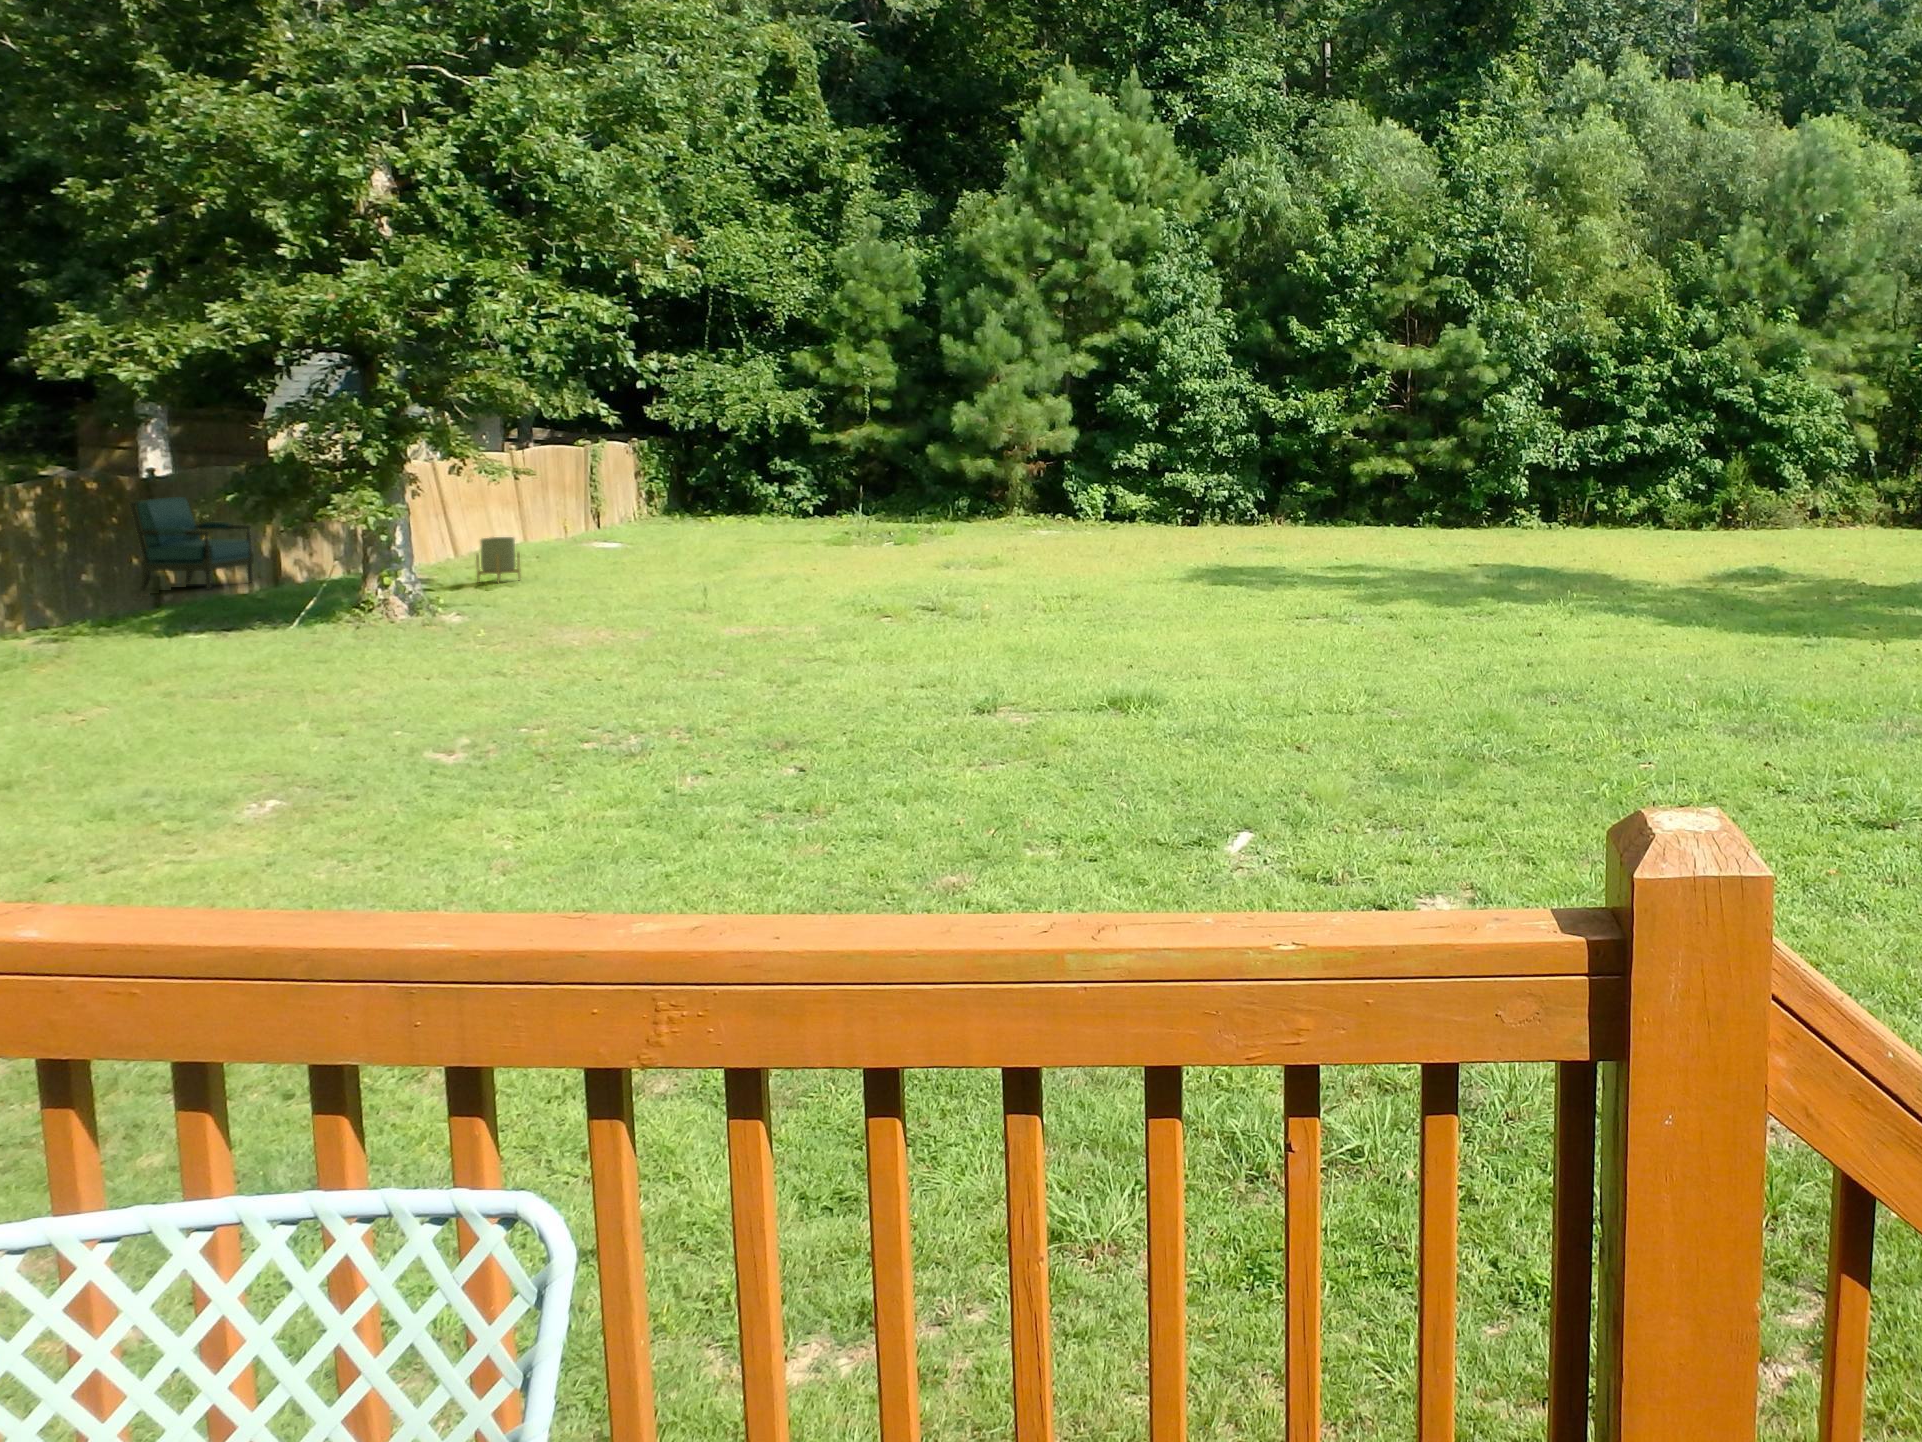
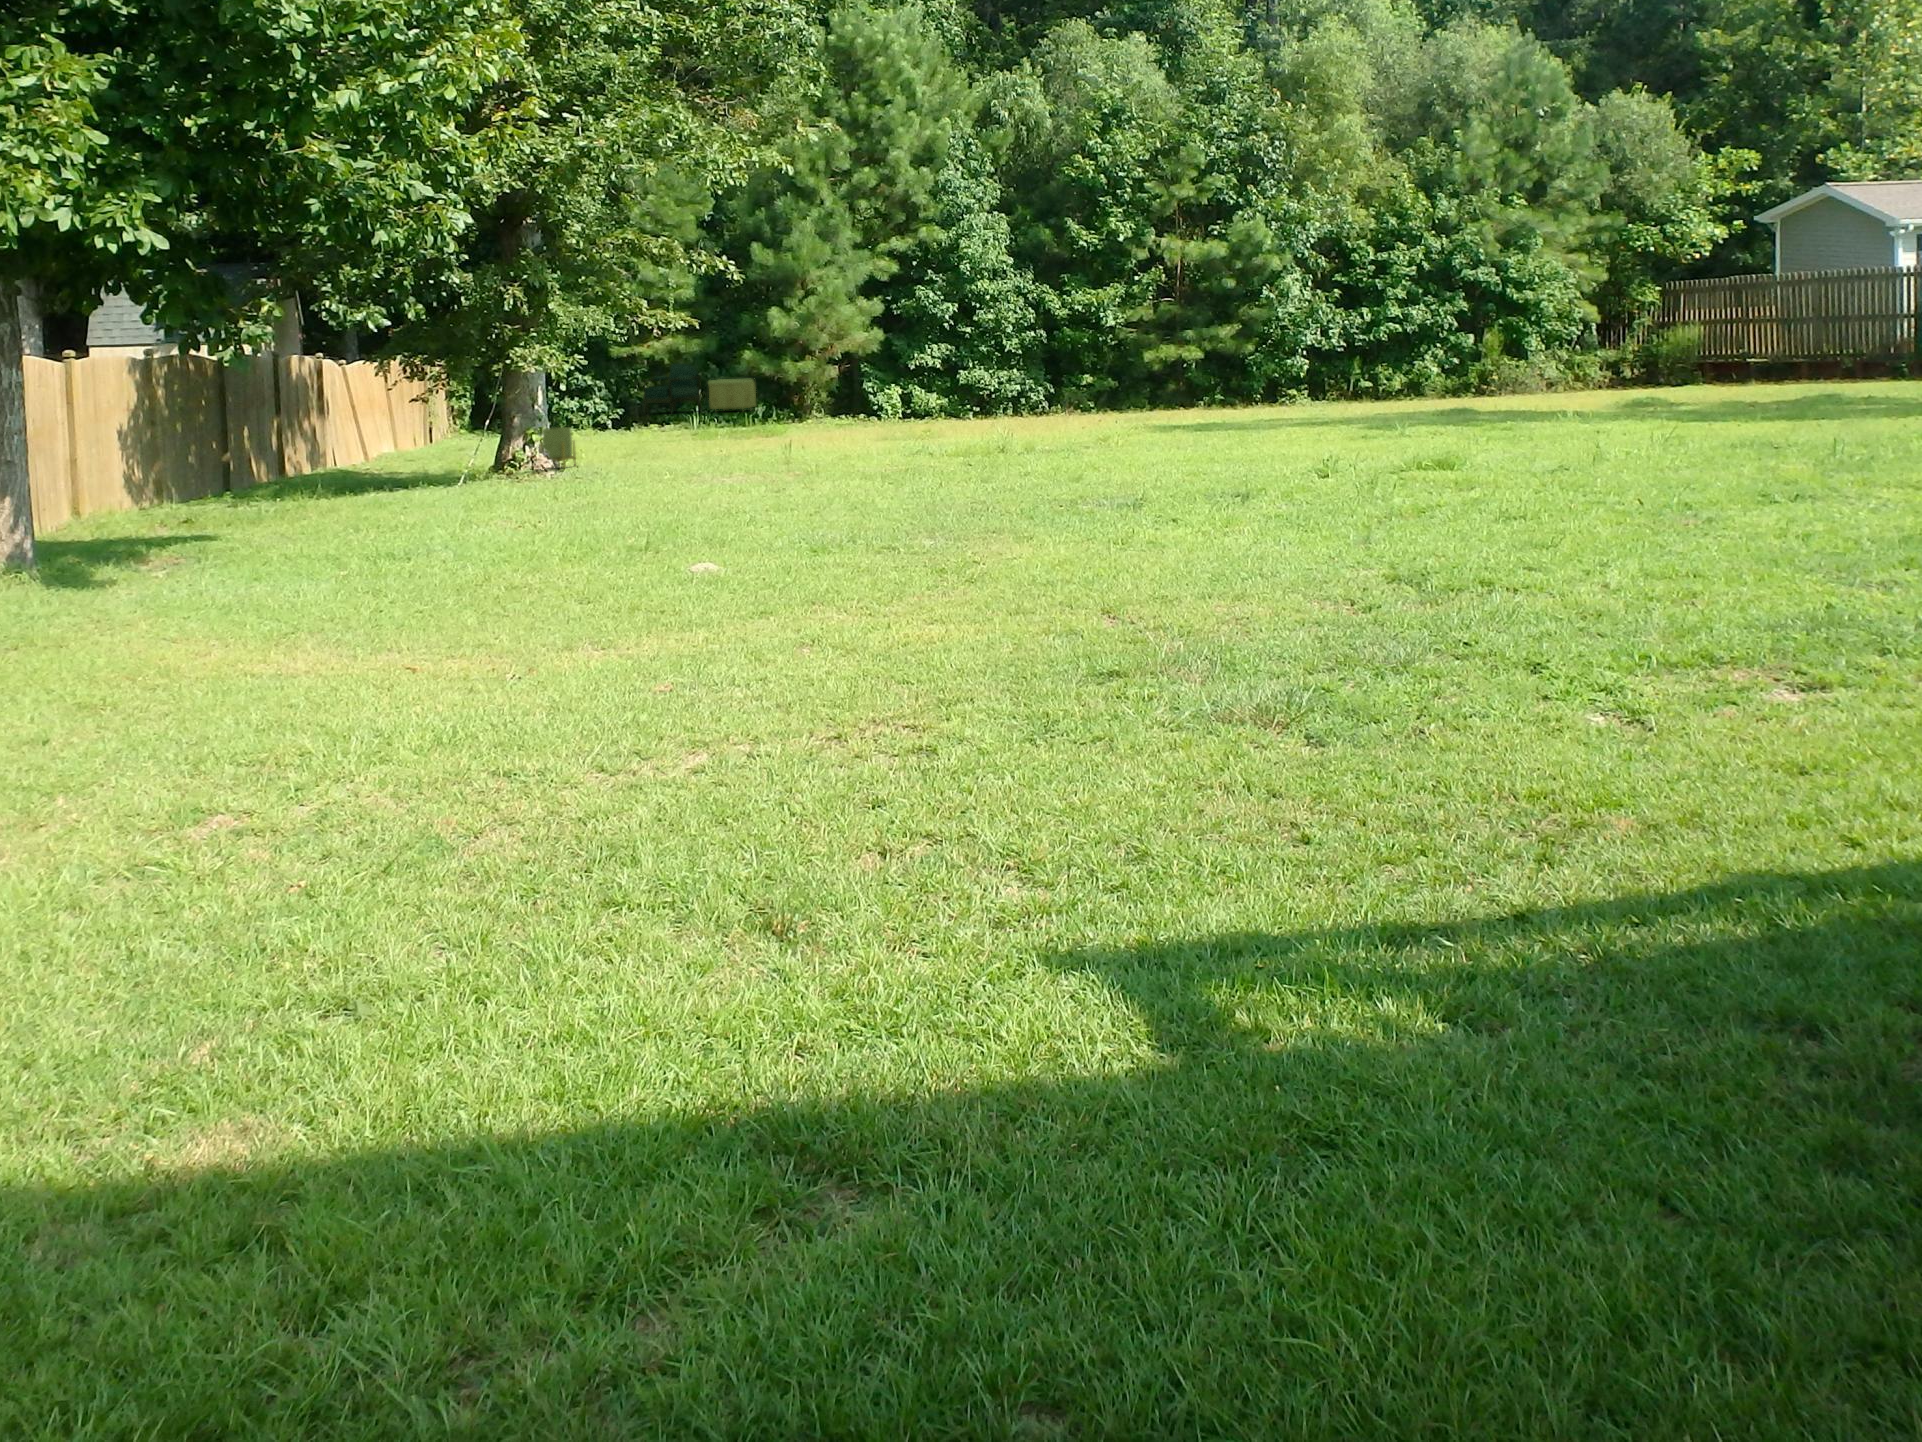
storage bench: none [899,472,948,507] -> present [708,379,756,410]
chair: present [129,497,254,590] -> present [643,364,702,413]

